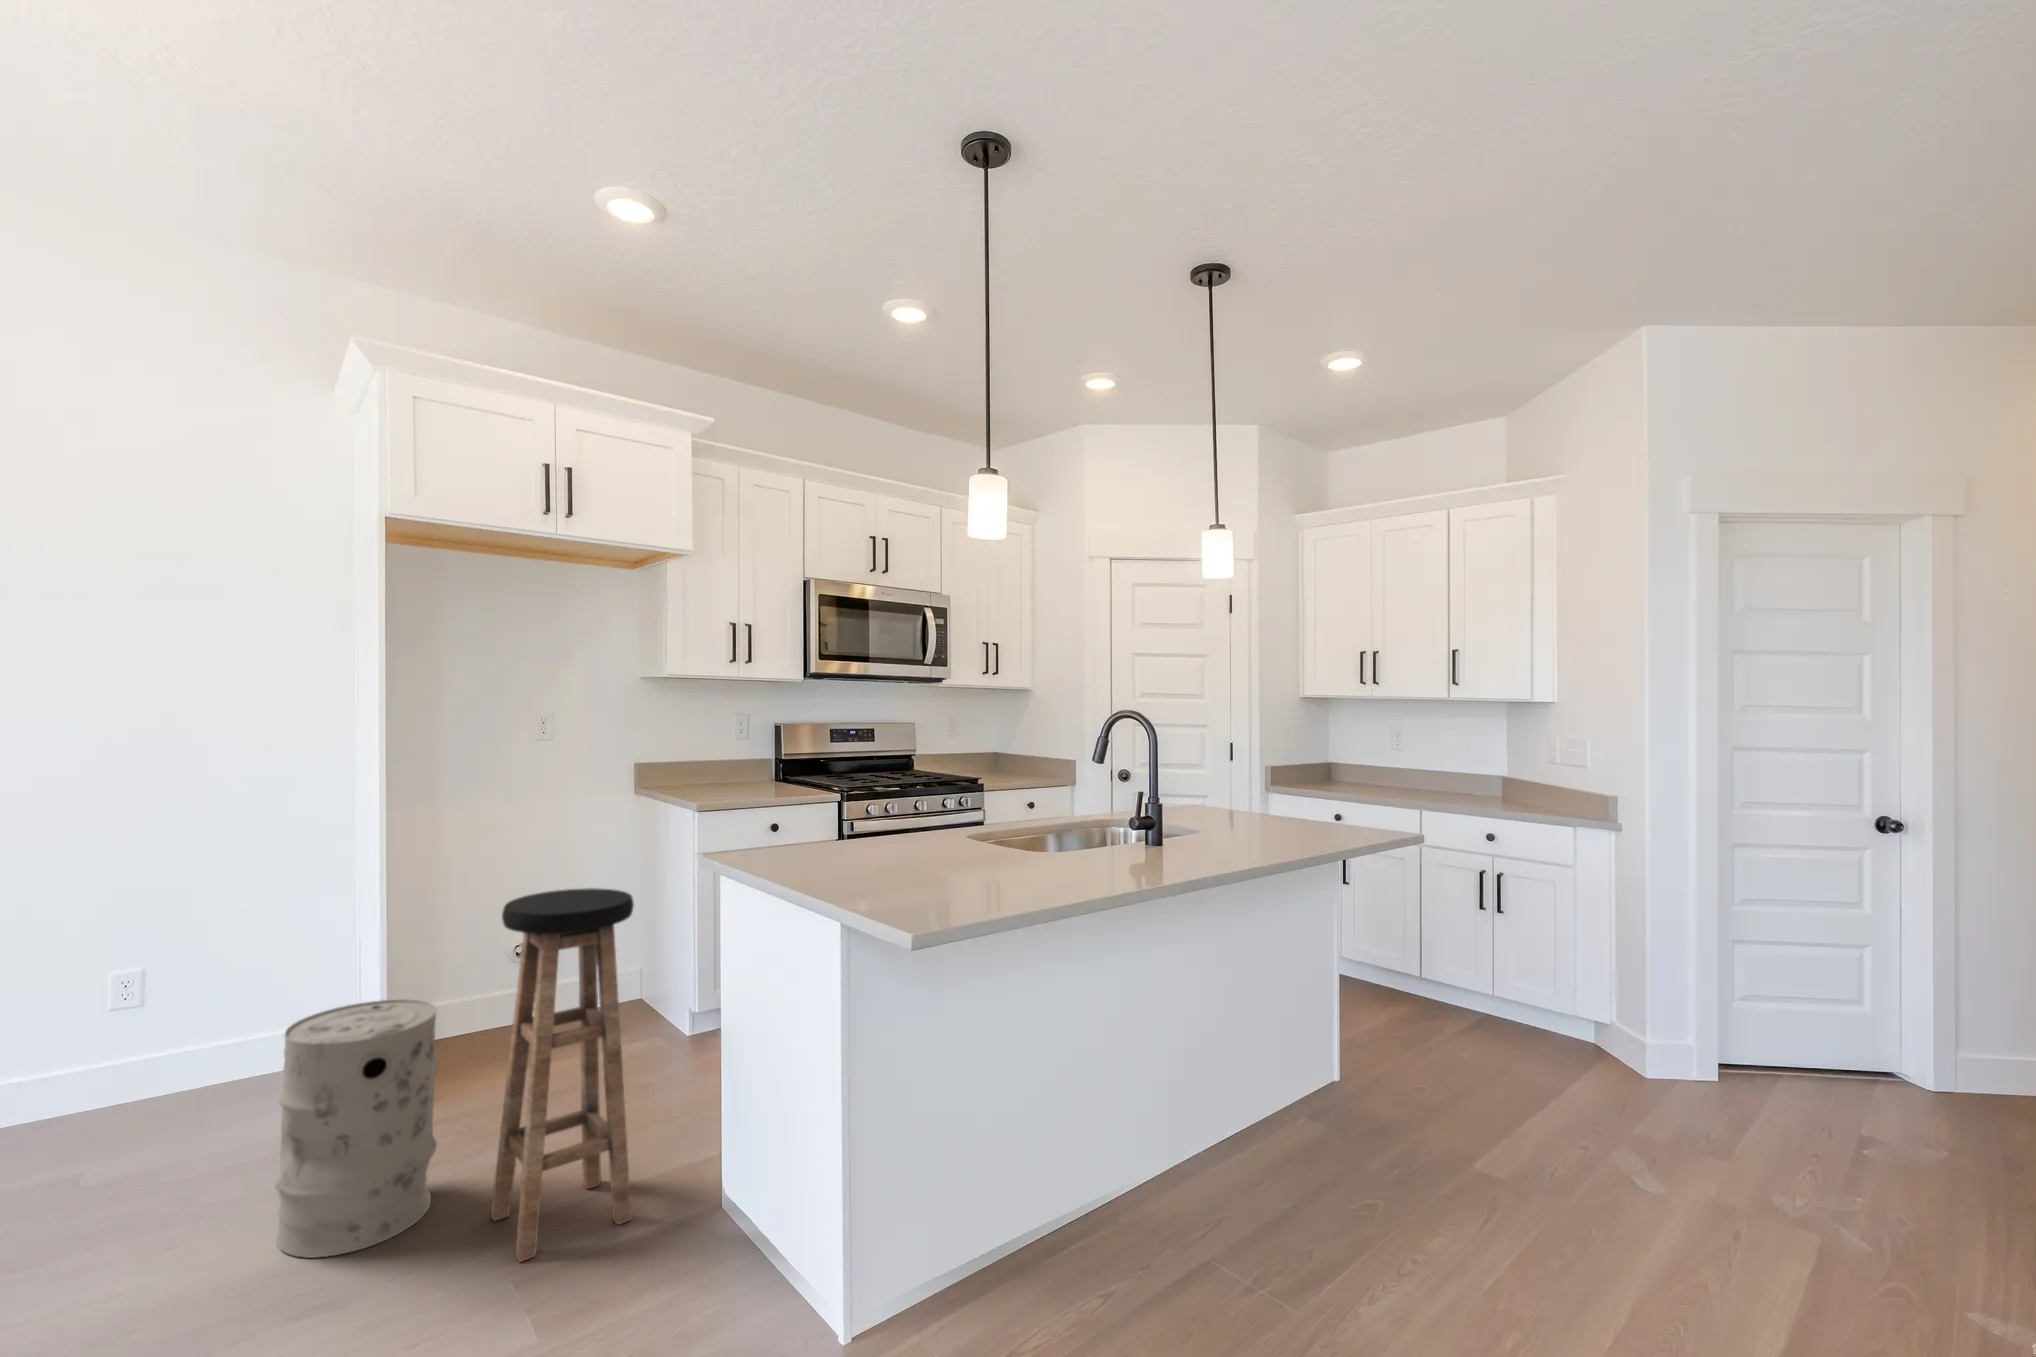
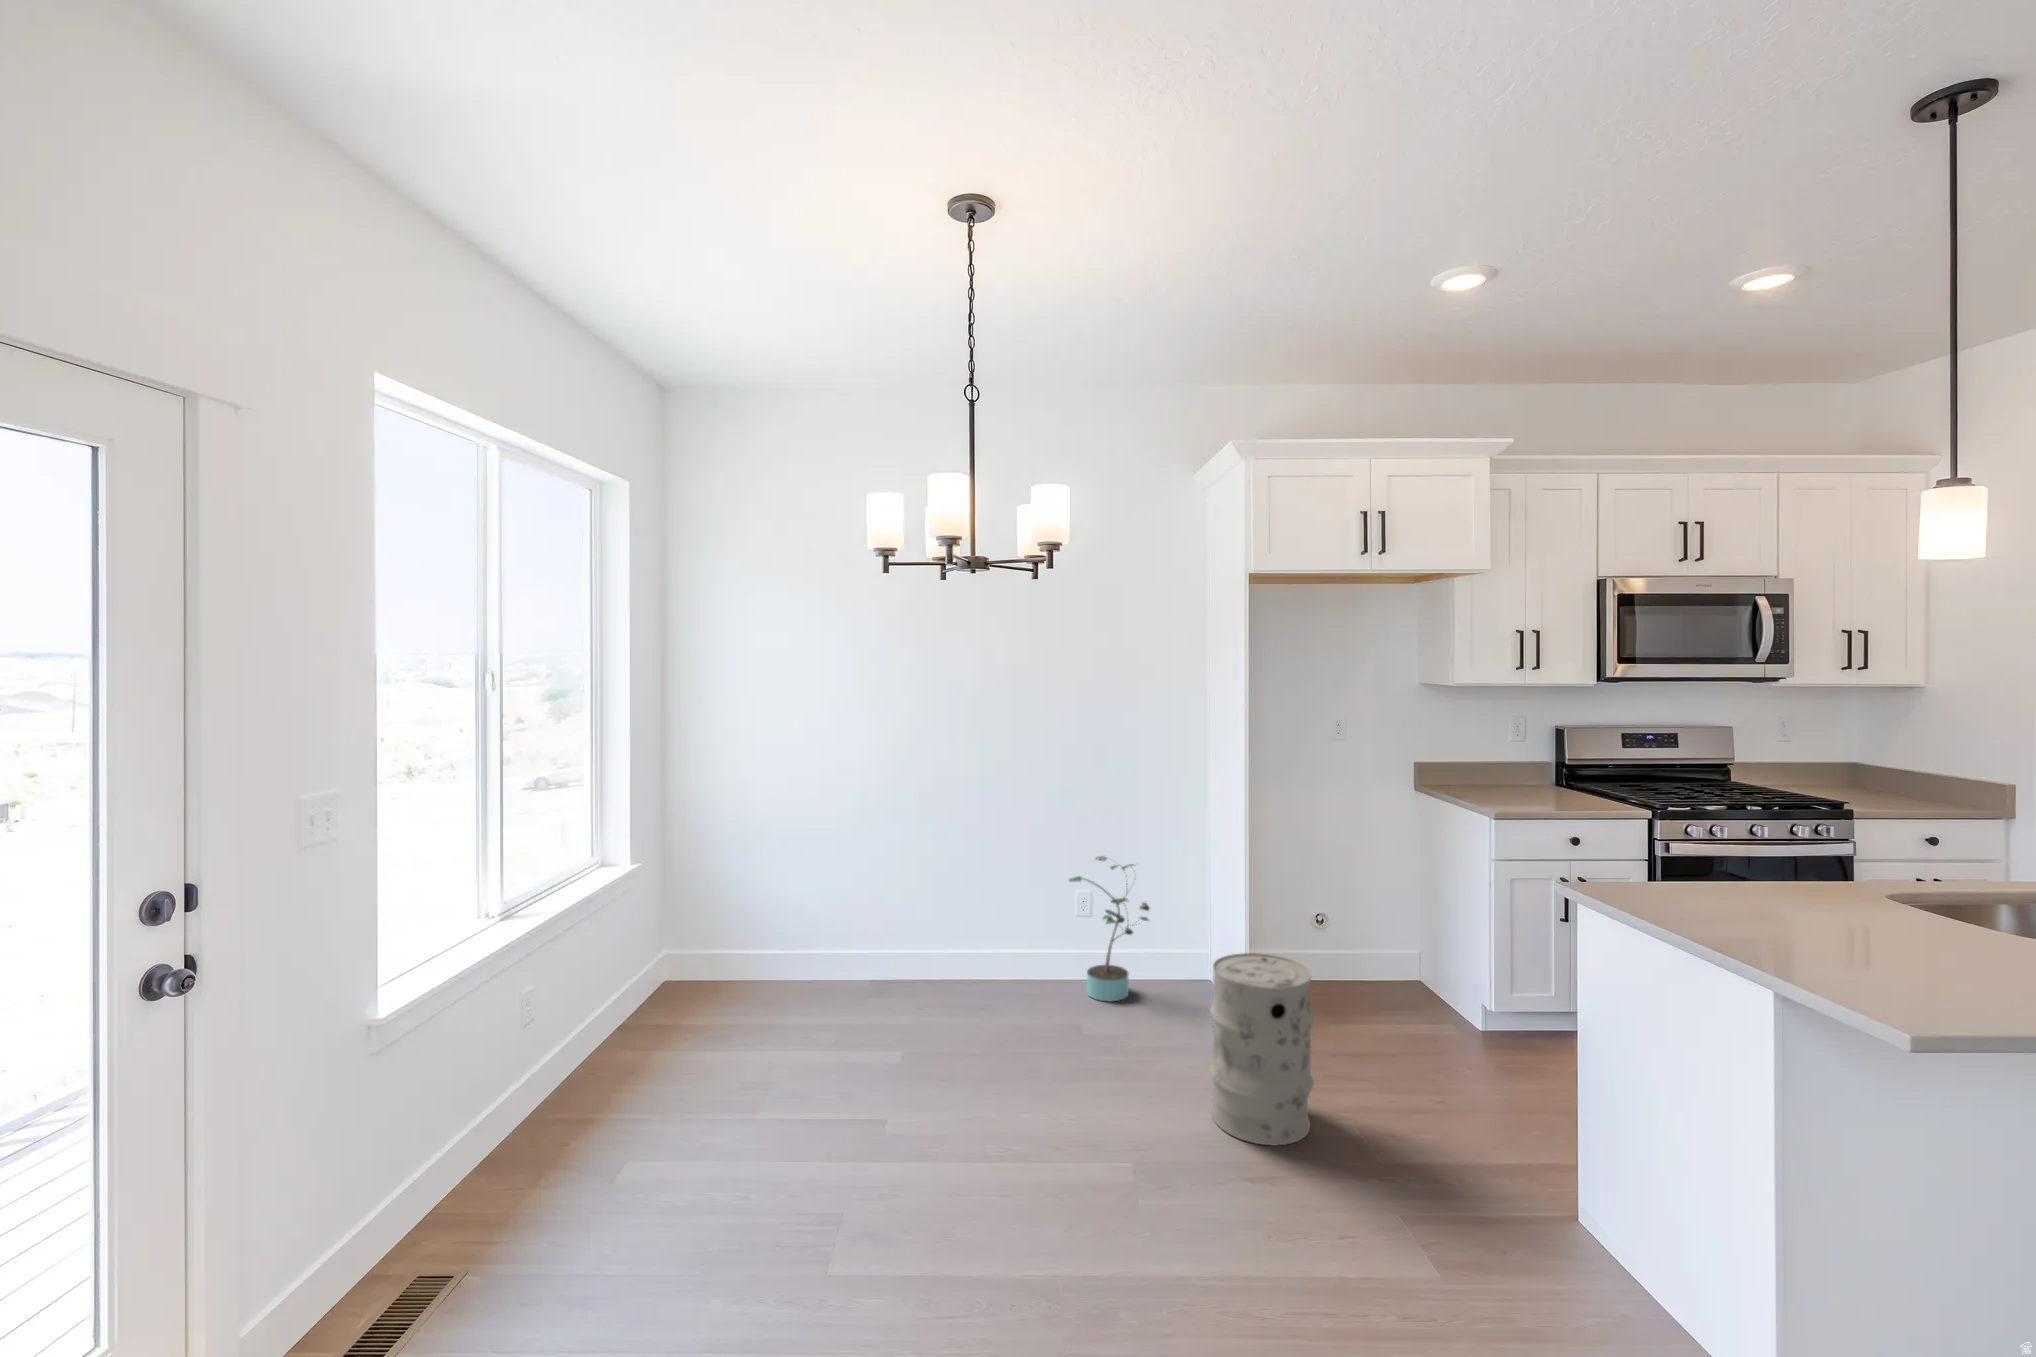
bar stool: present [491,888,634,1262] -> none [1362,892,1492,1205]
potted plant: none [83,915,241,1130] -> present [1070,856,1149,1001]

